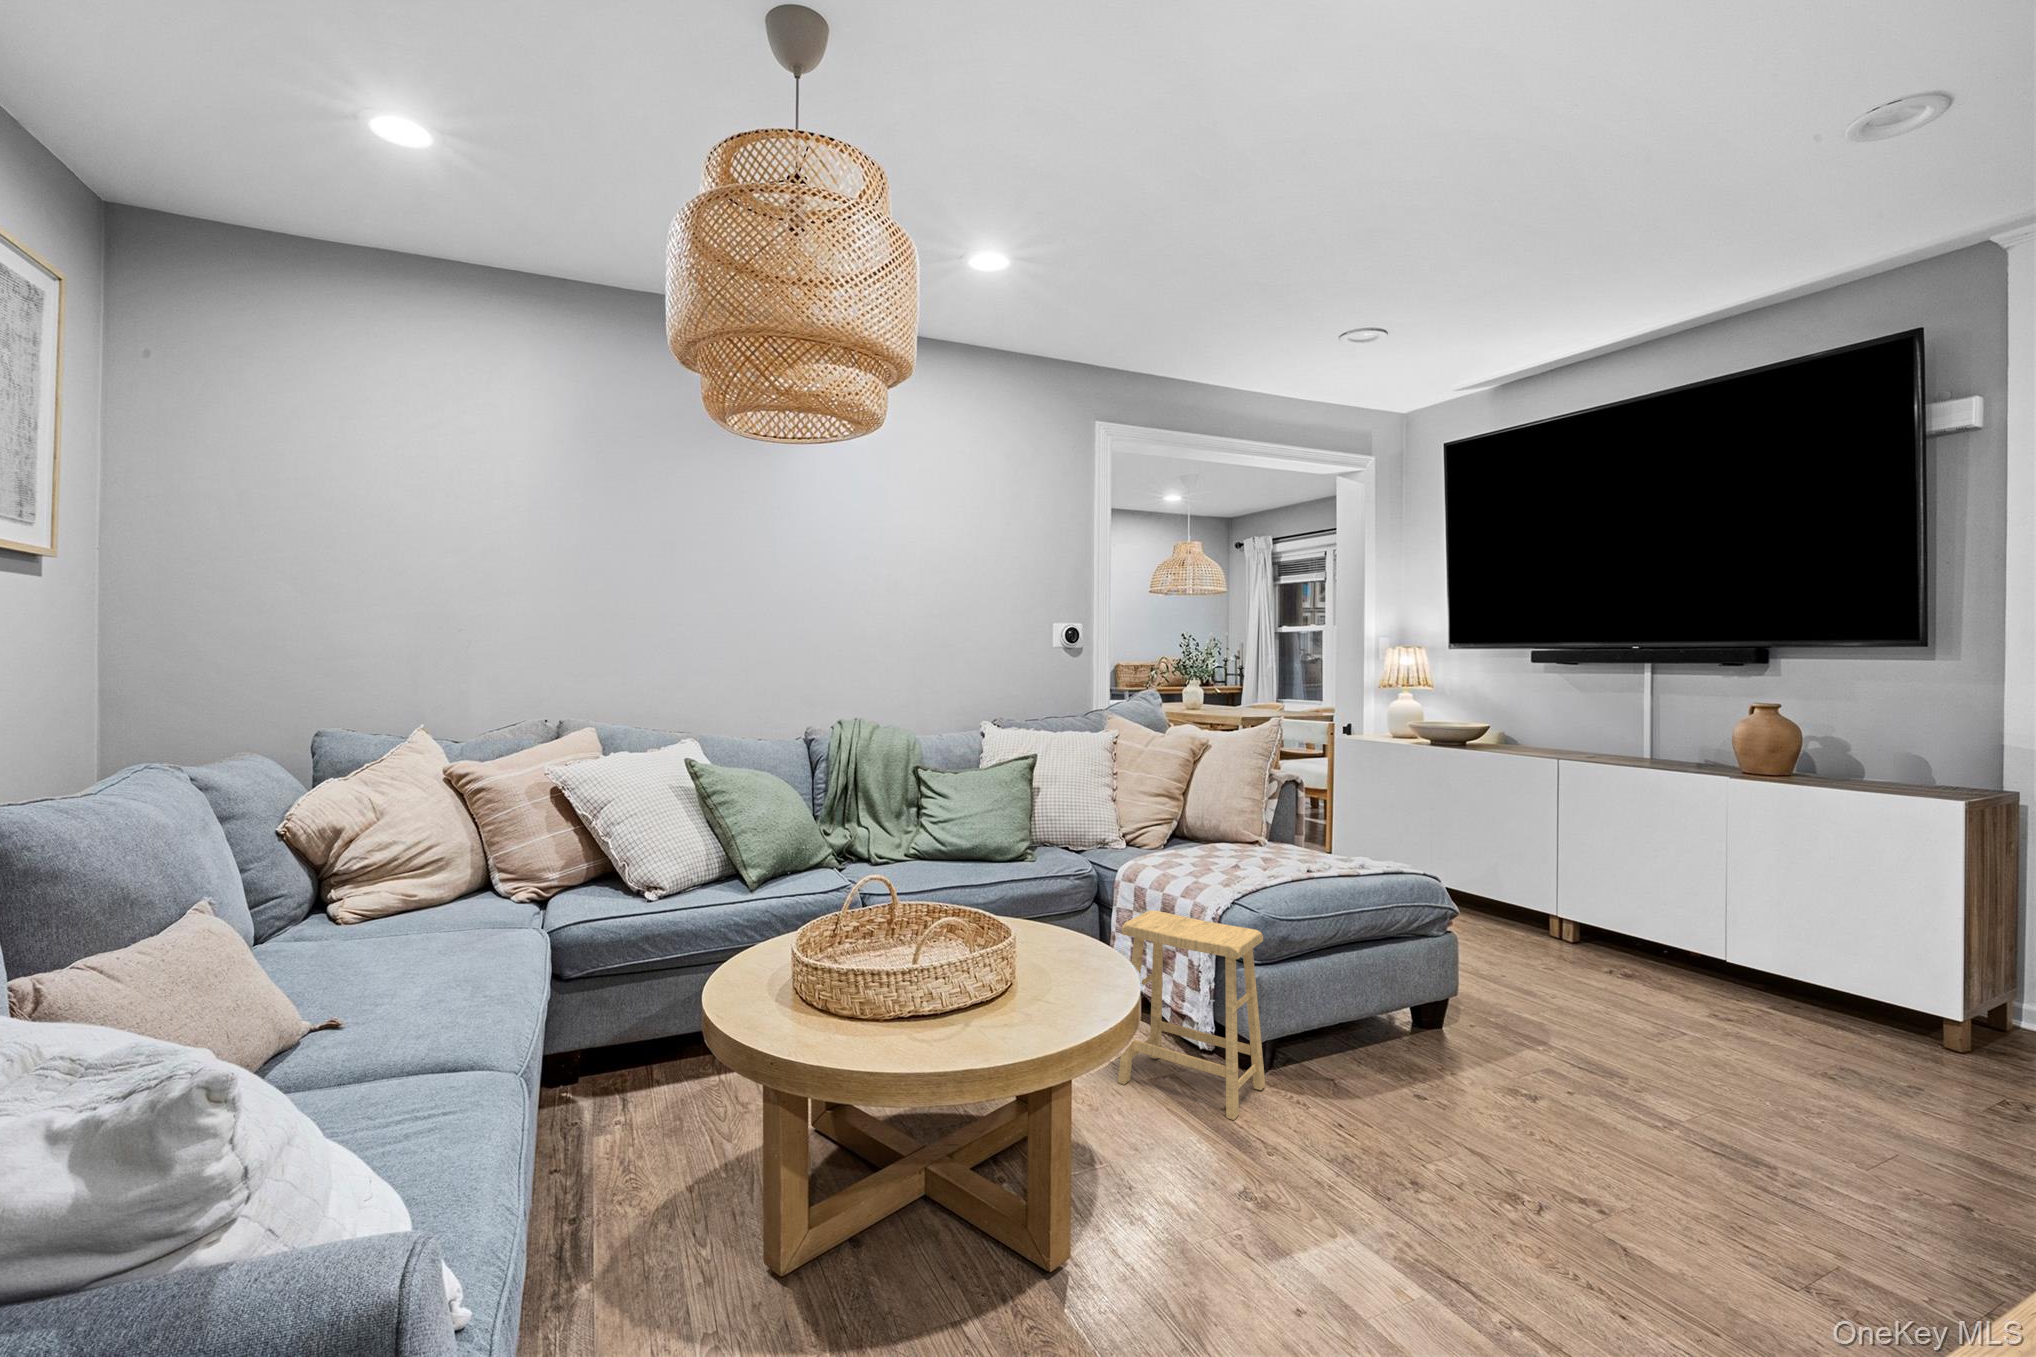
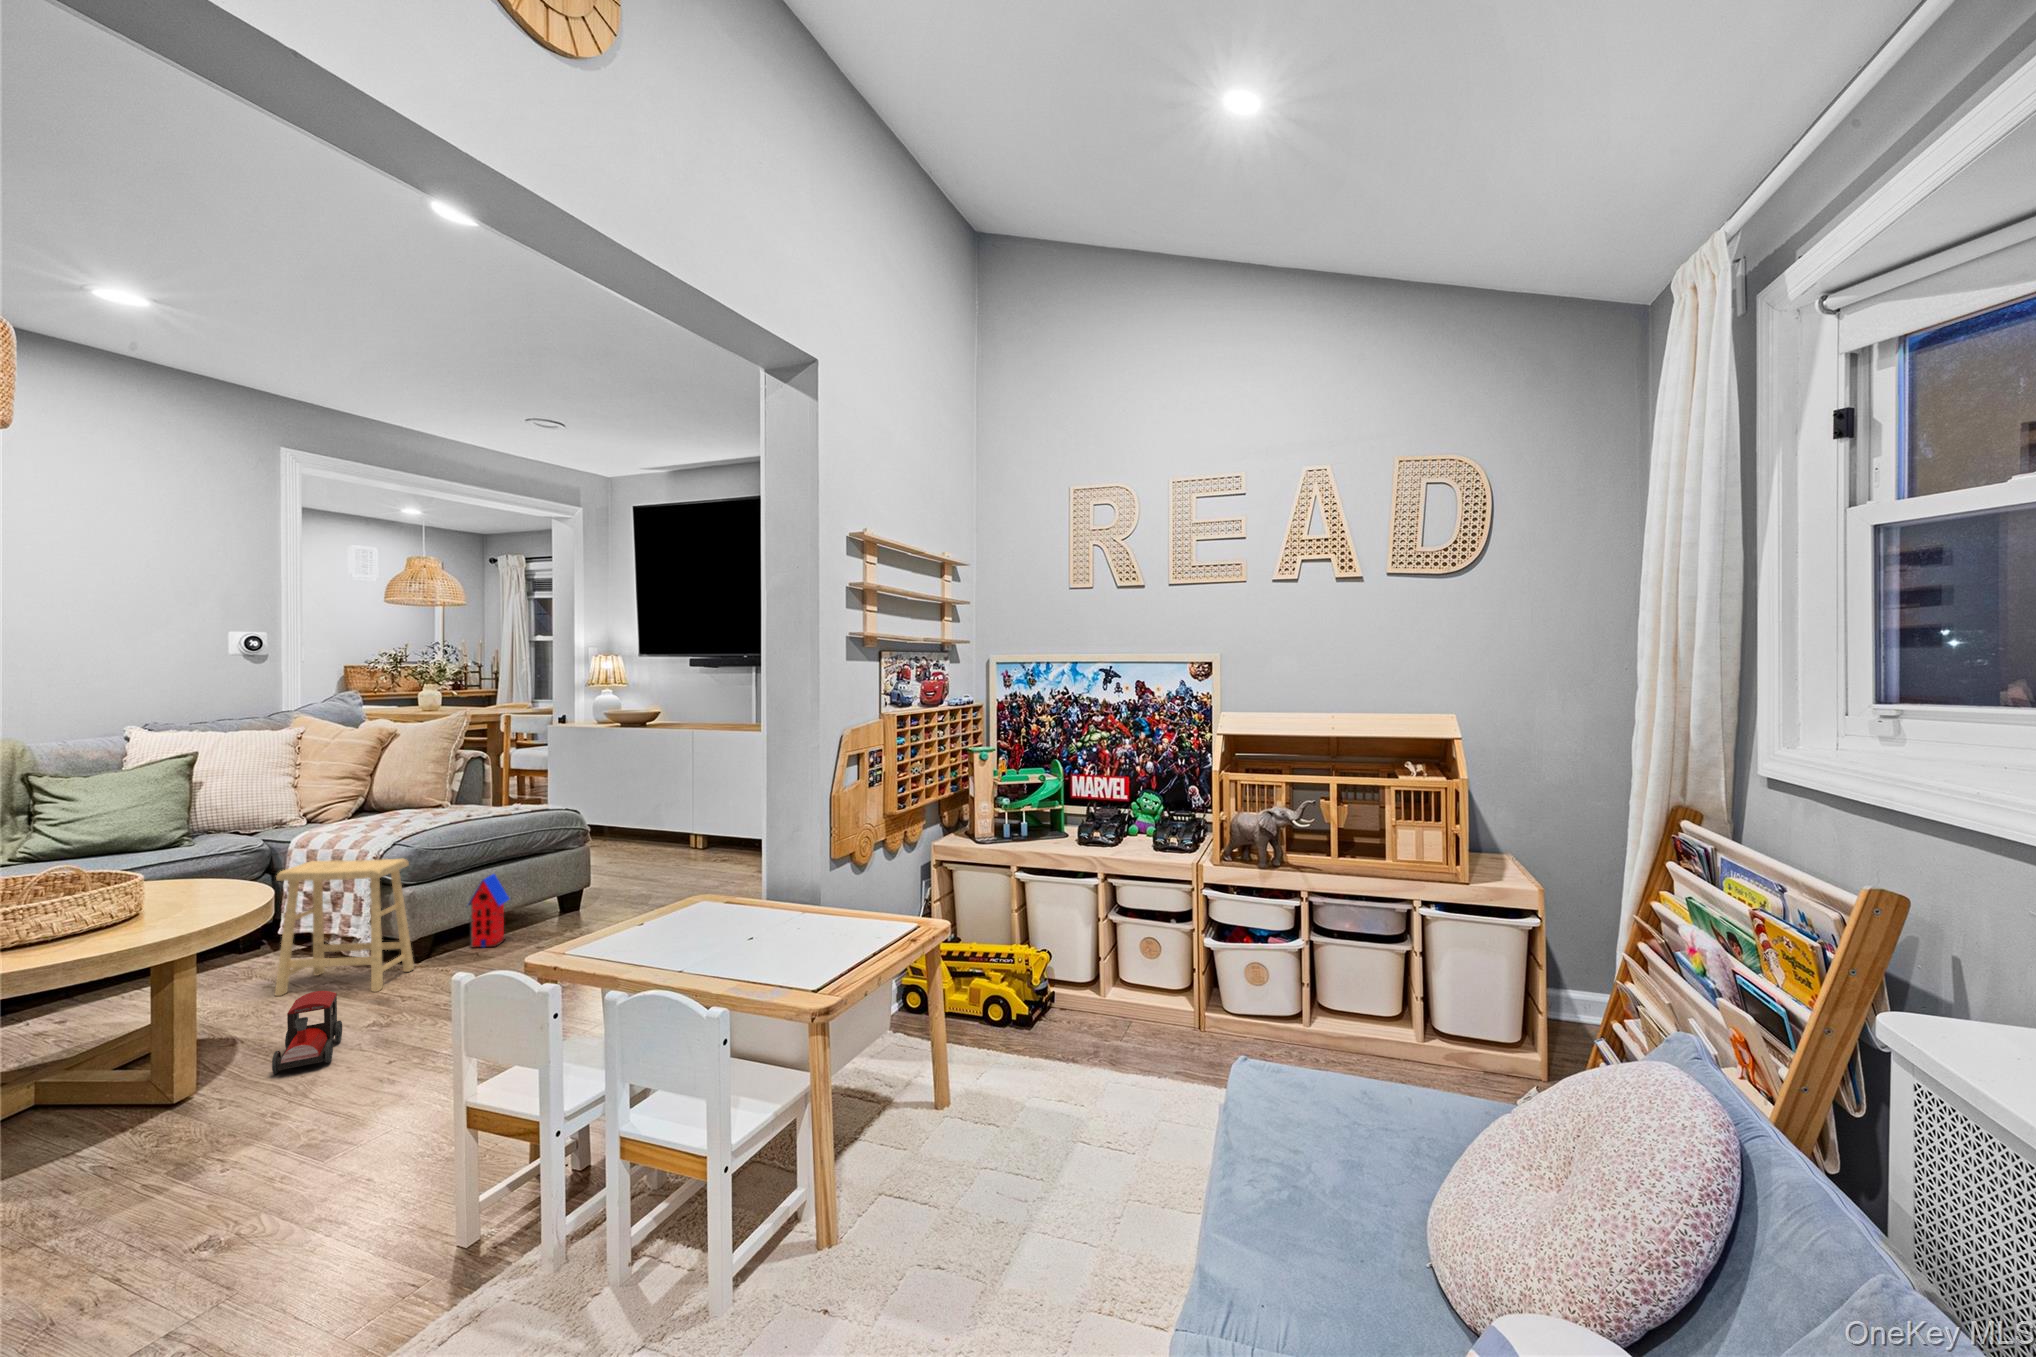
toy house: none [1320,962,1373,1074] -> present [468,874,509,948]
toy train: none [1154,1135,1223,1277] -> present [272,991,342,1074]

